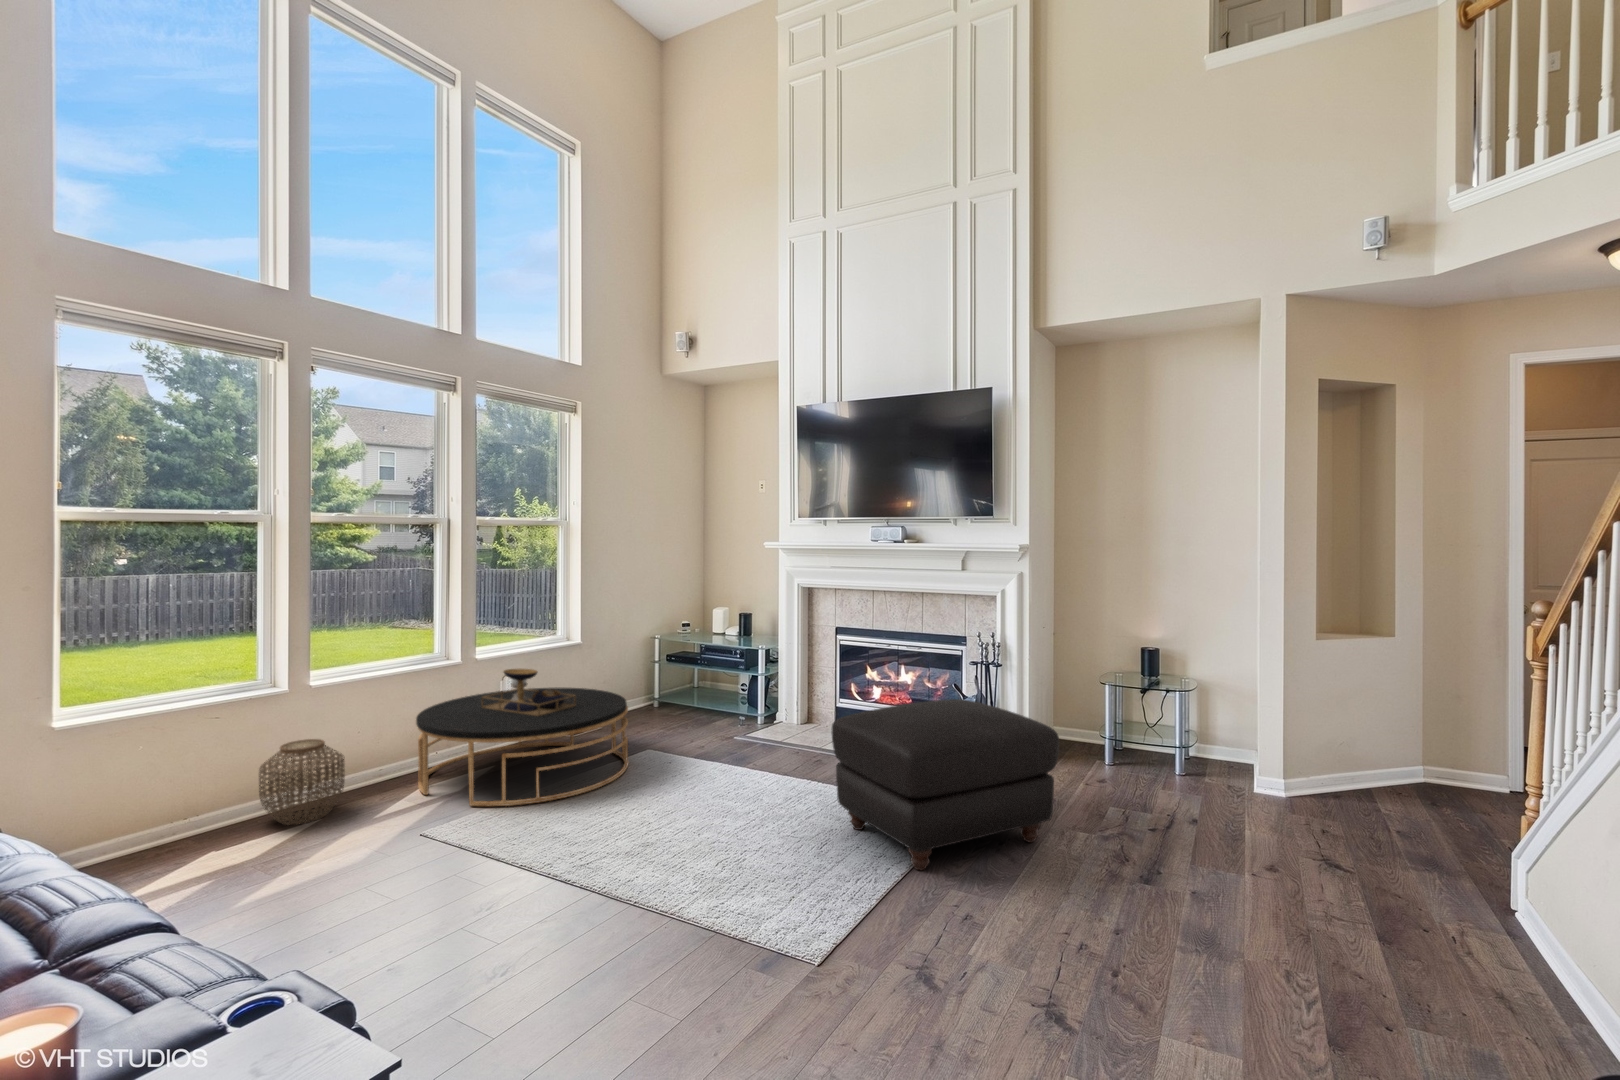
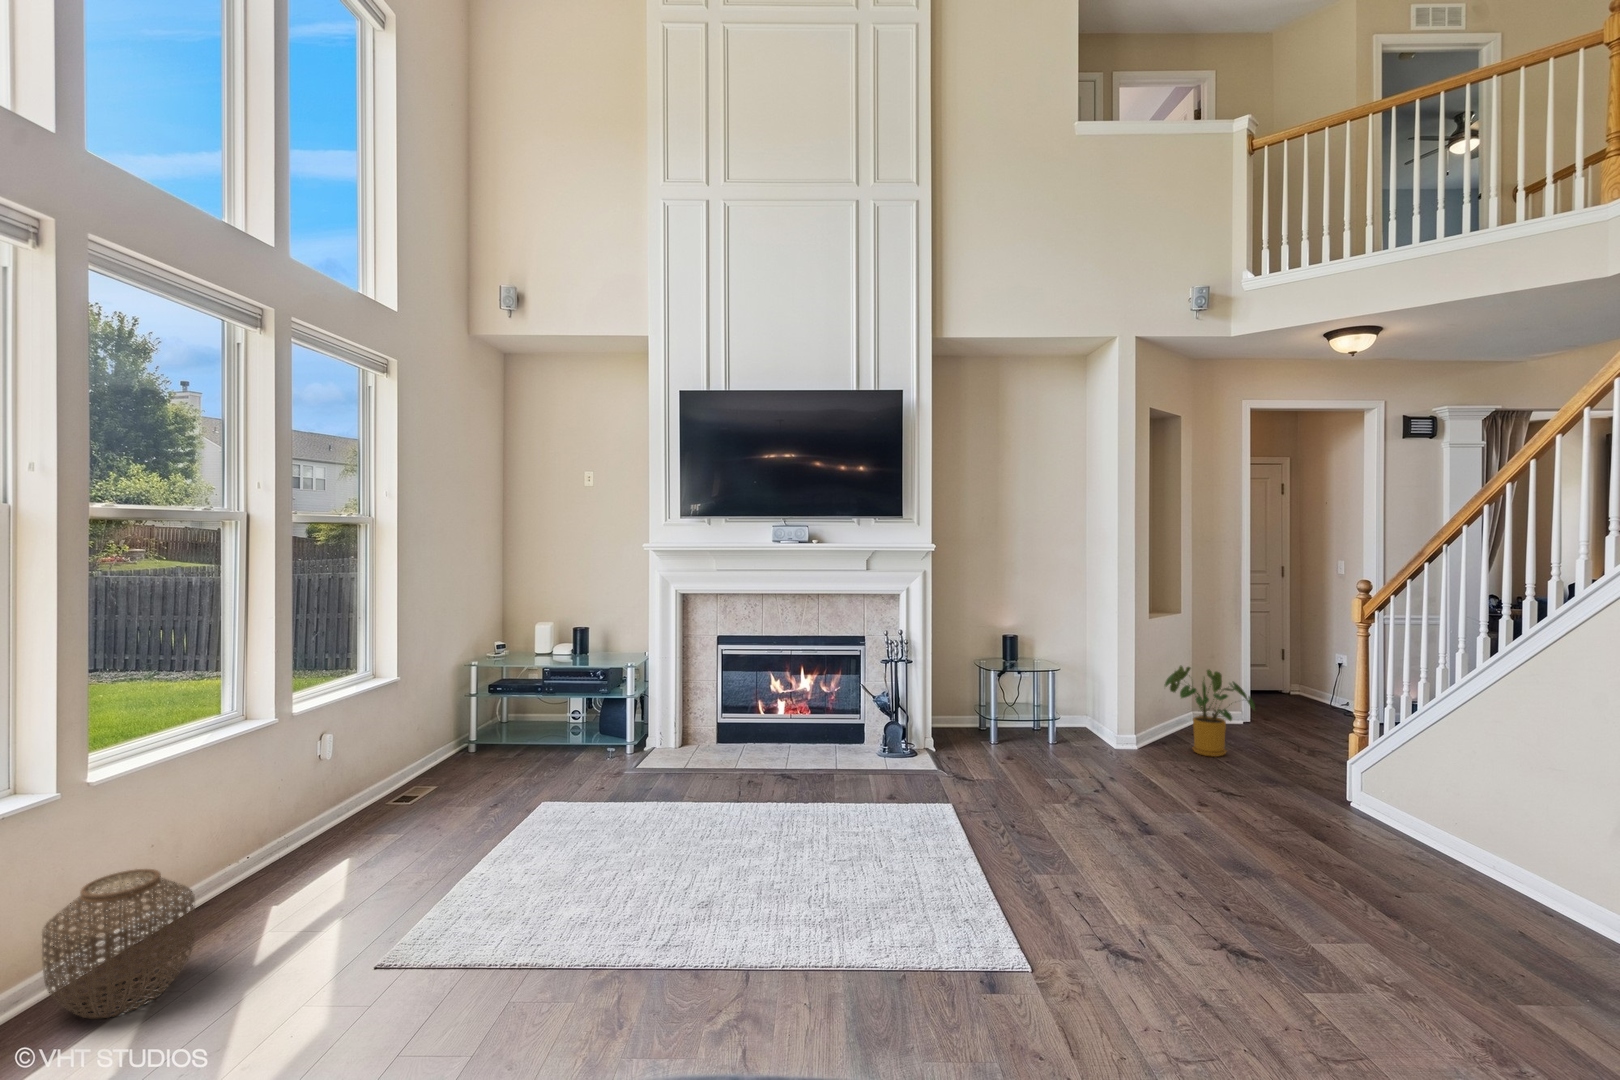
coffee table: present [416,669,628,806] -> none [254,720,556,920]
ottoman: present [832,699,1059,870] -> none [857,697,1058,869]
house plant: none [1319,701,1436,820] -> present [1165,666,1255,757]

